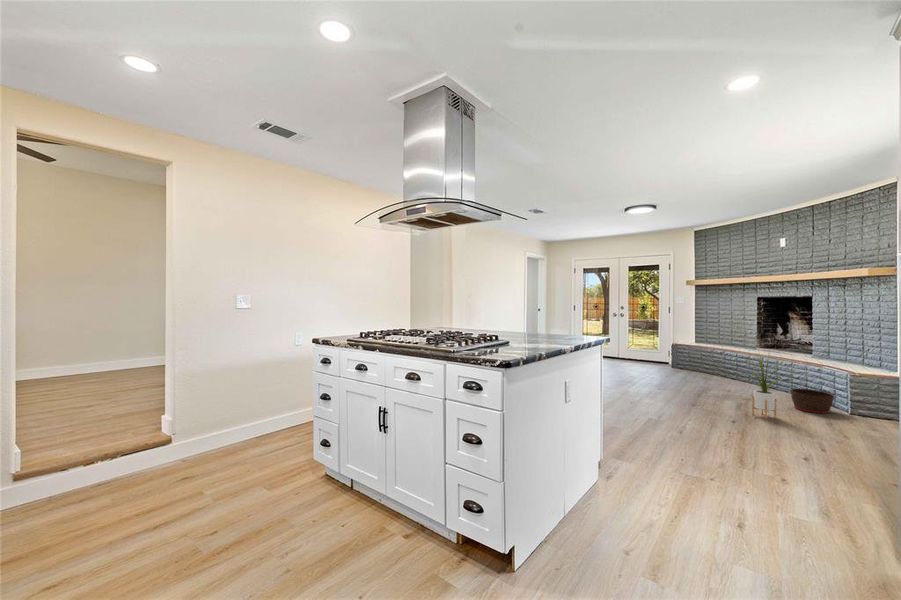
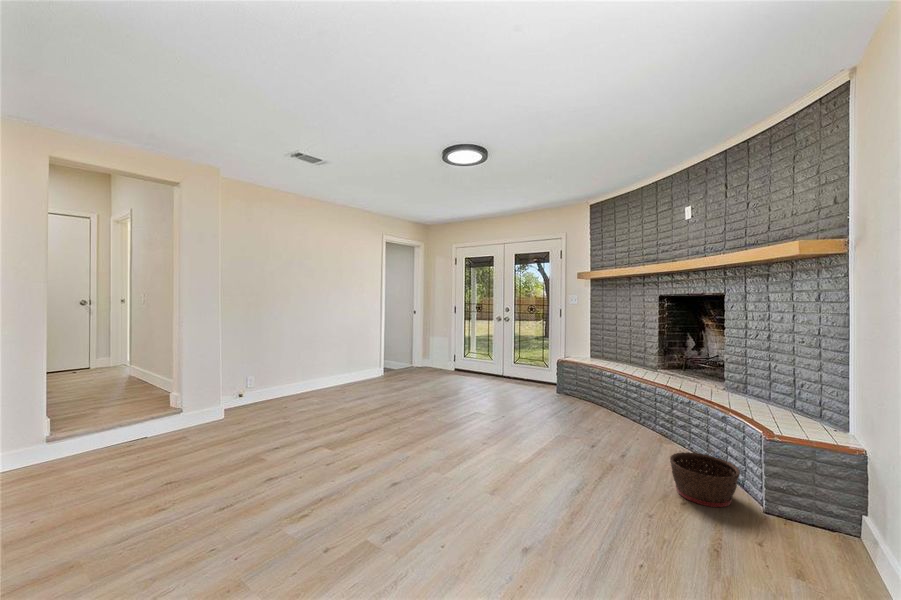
house plant: present [749,357,781,419] -> none [575,396,645,528]

